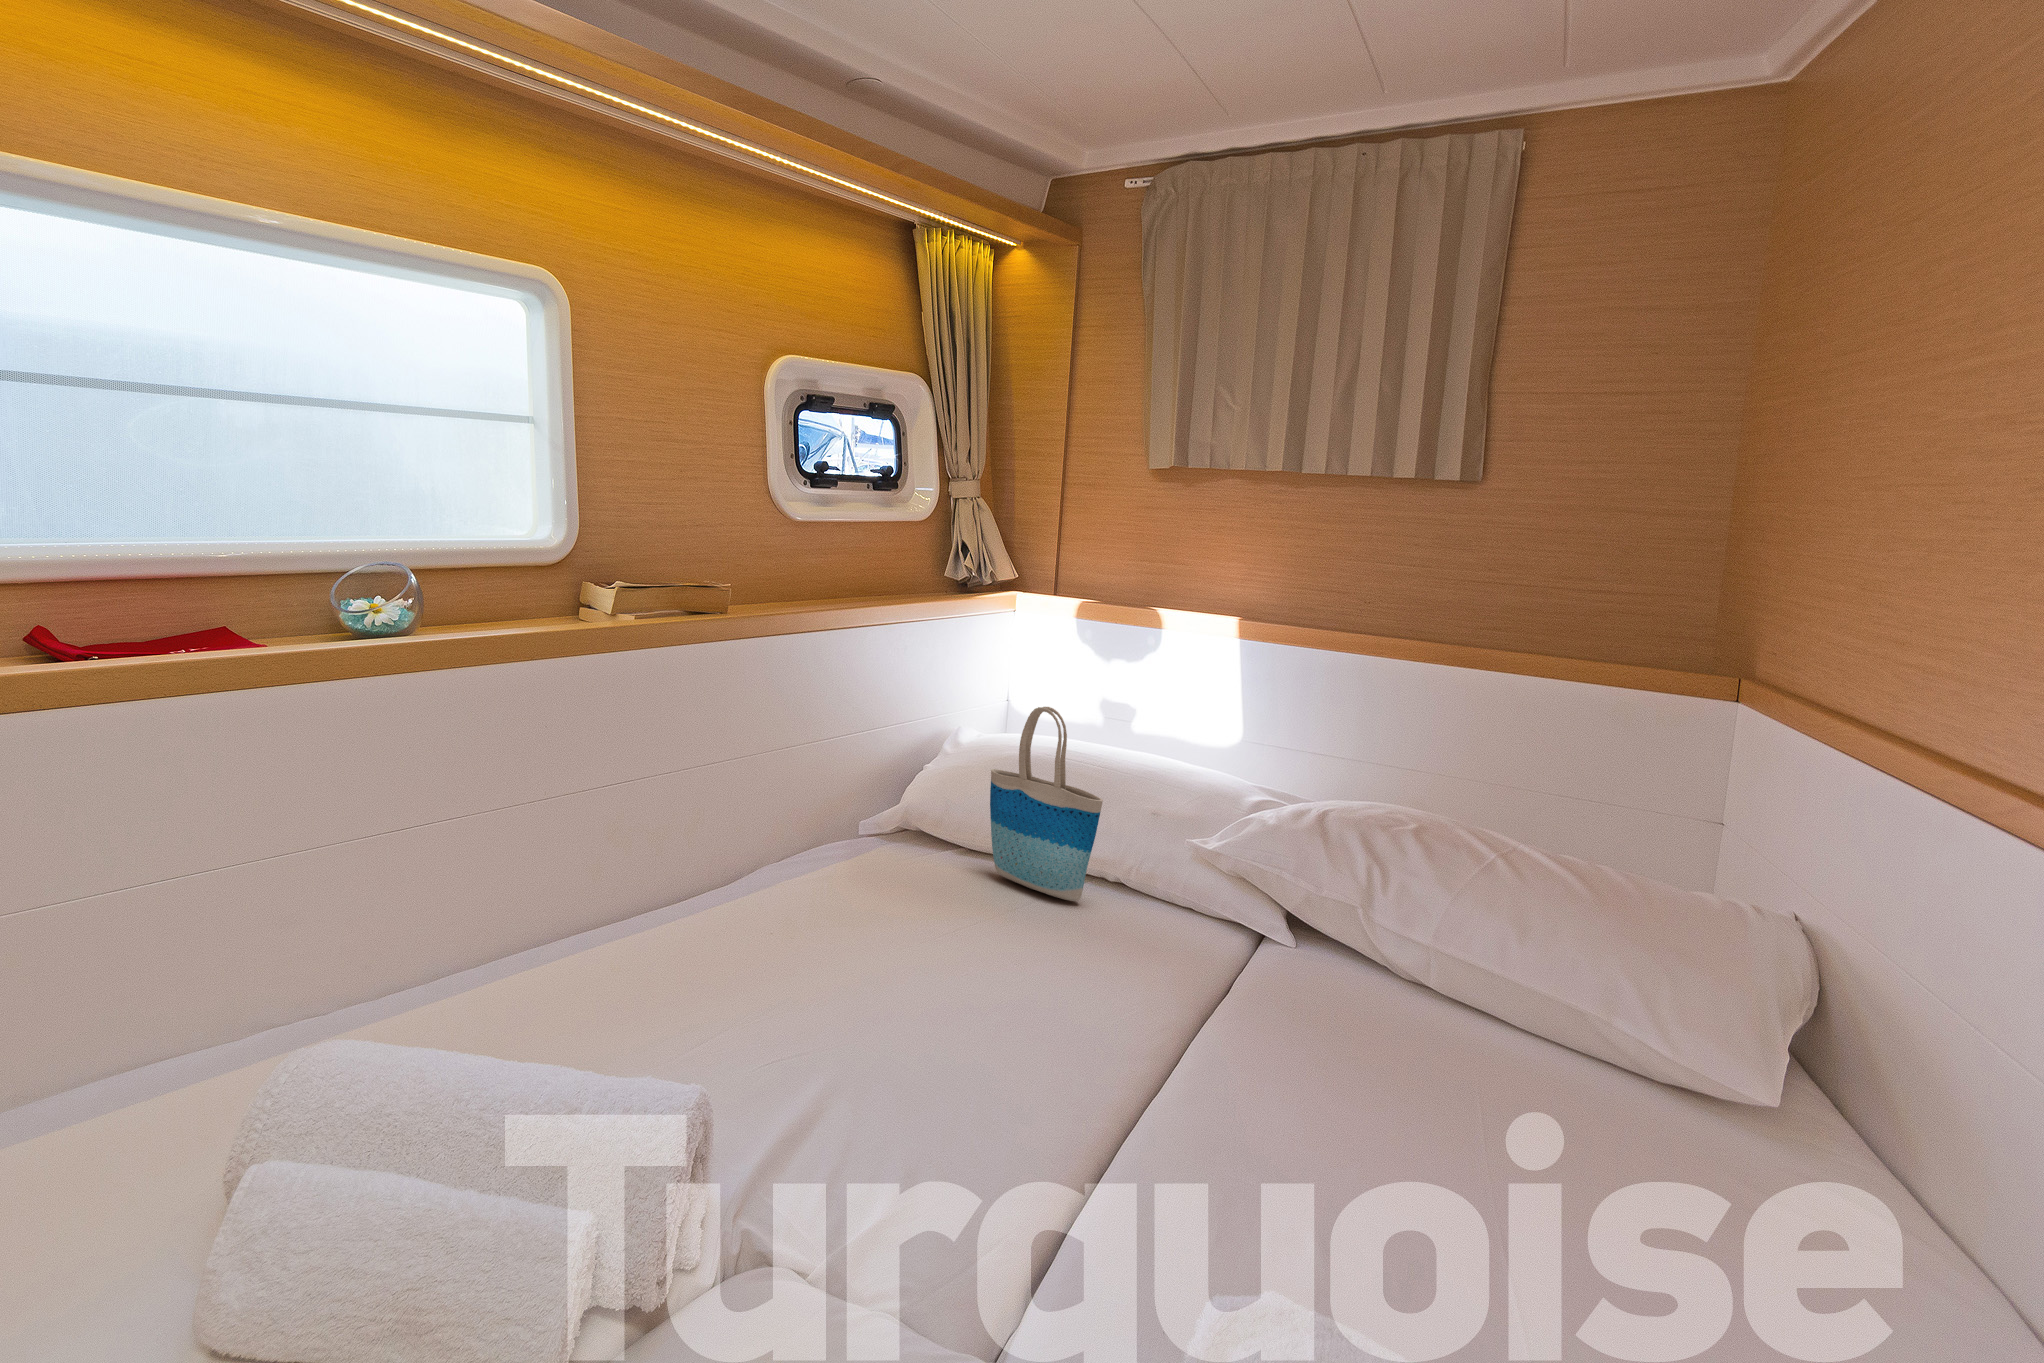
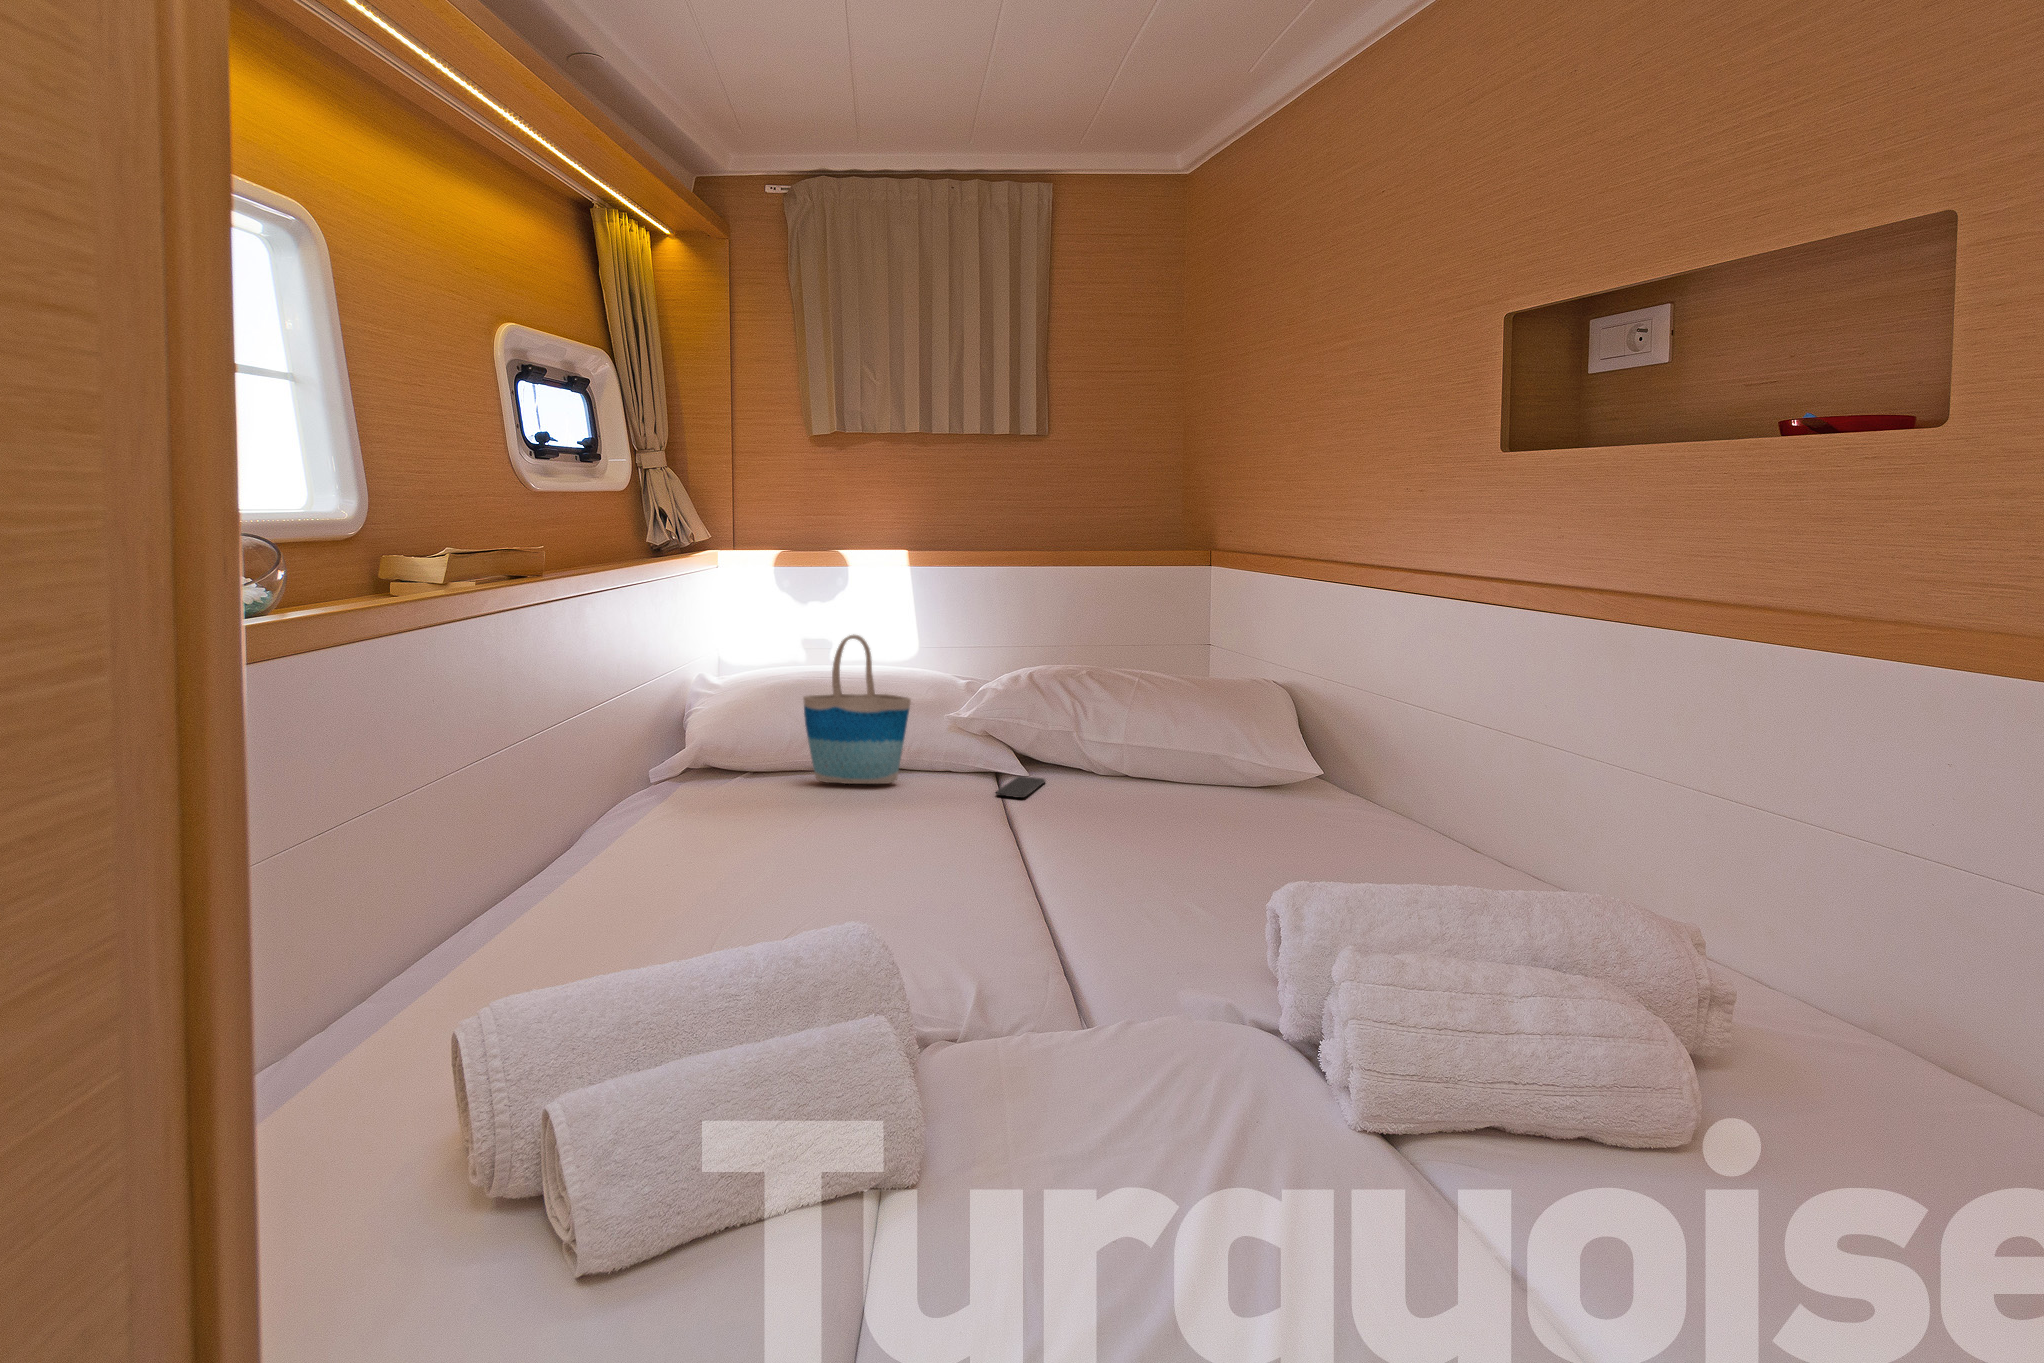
smartphone: none [1177,945,1274,973] -> present [996,776,1045,798]

